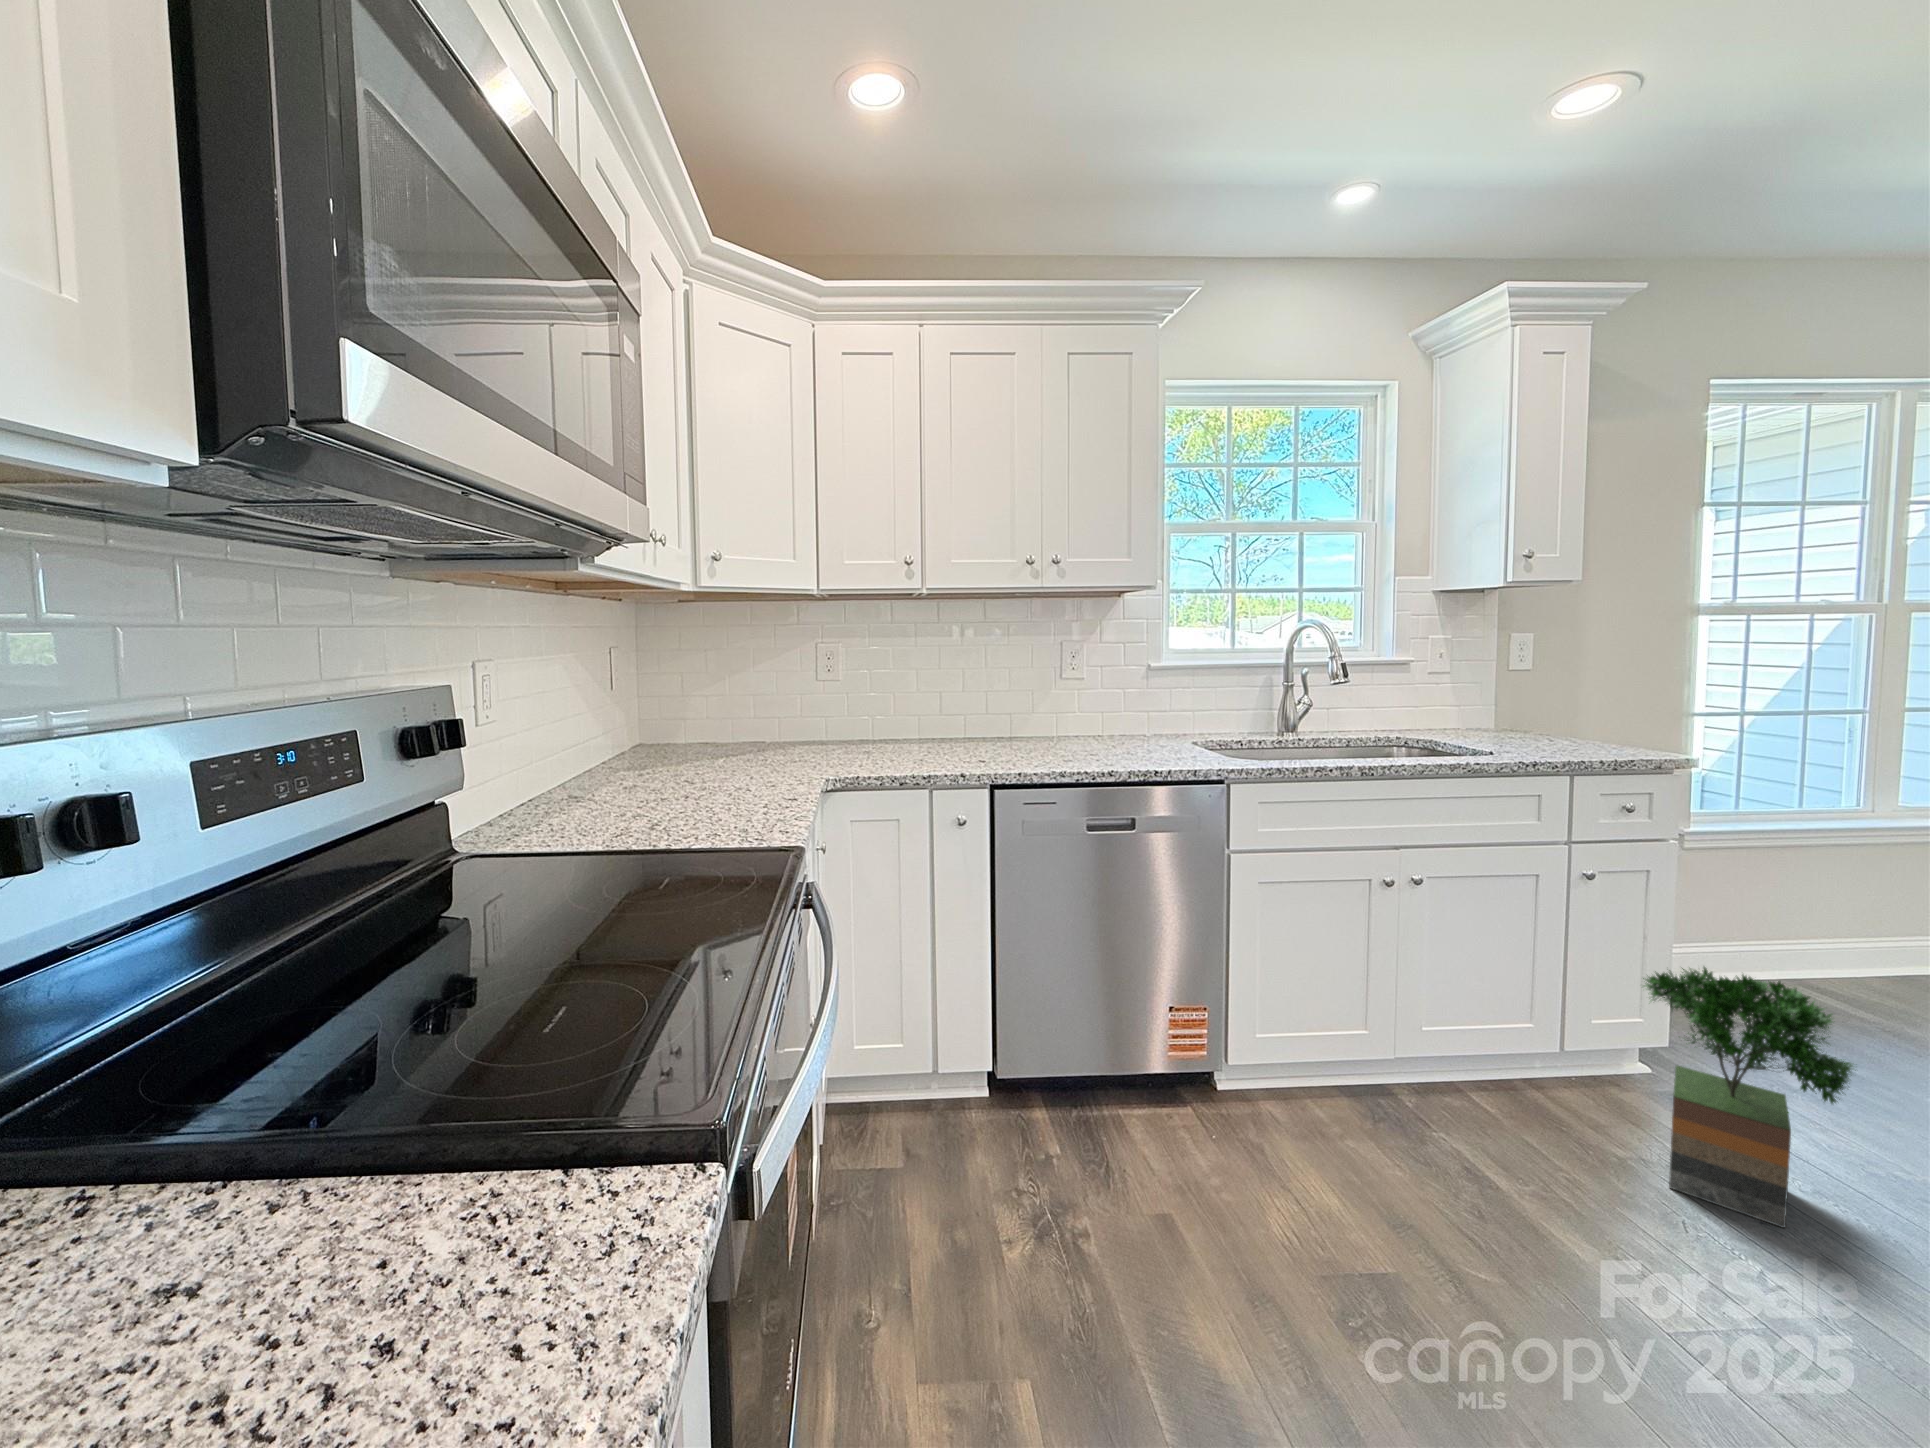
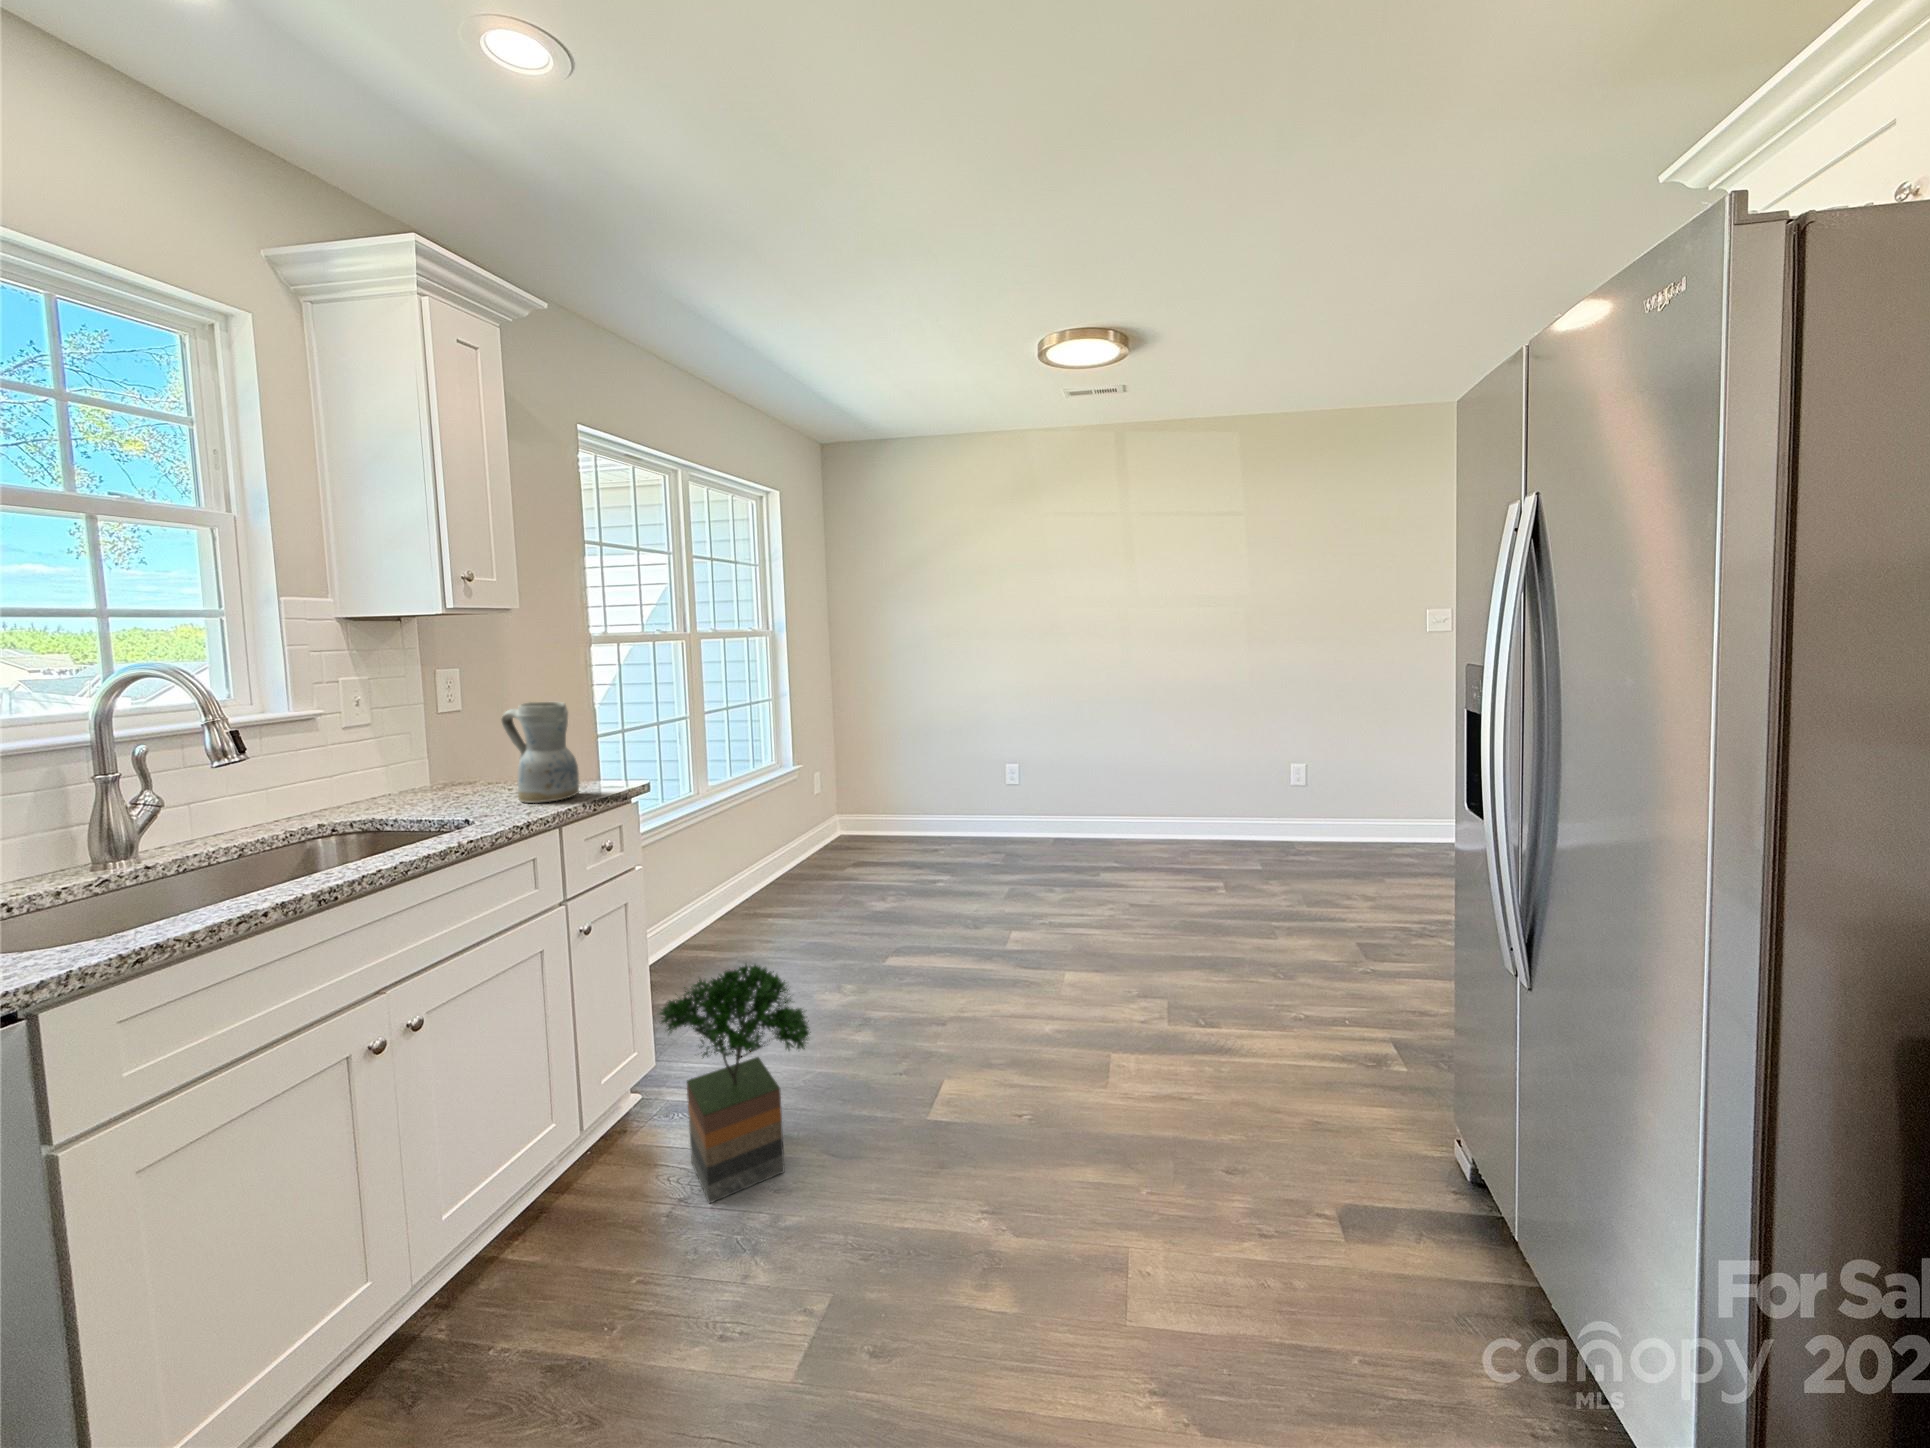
ceramic pitcher: none [1539,664,1608,755] -> present [501,702,579,803]

